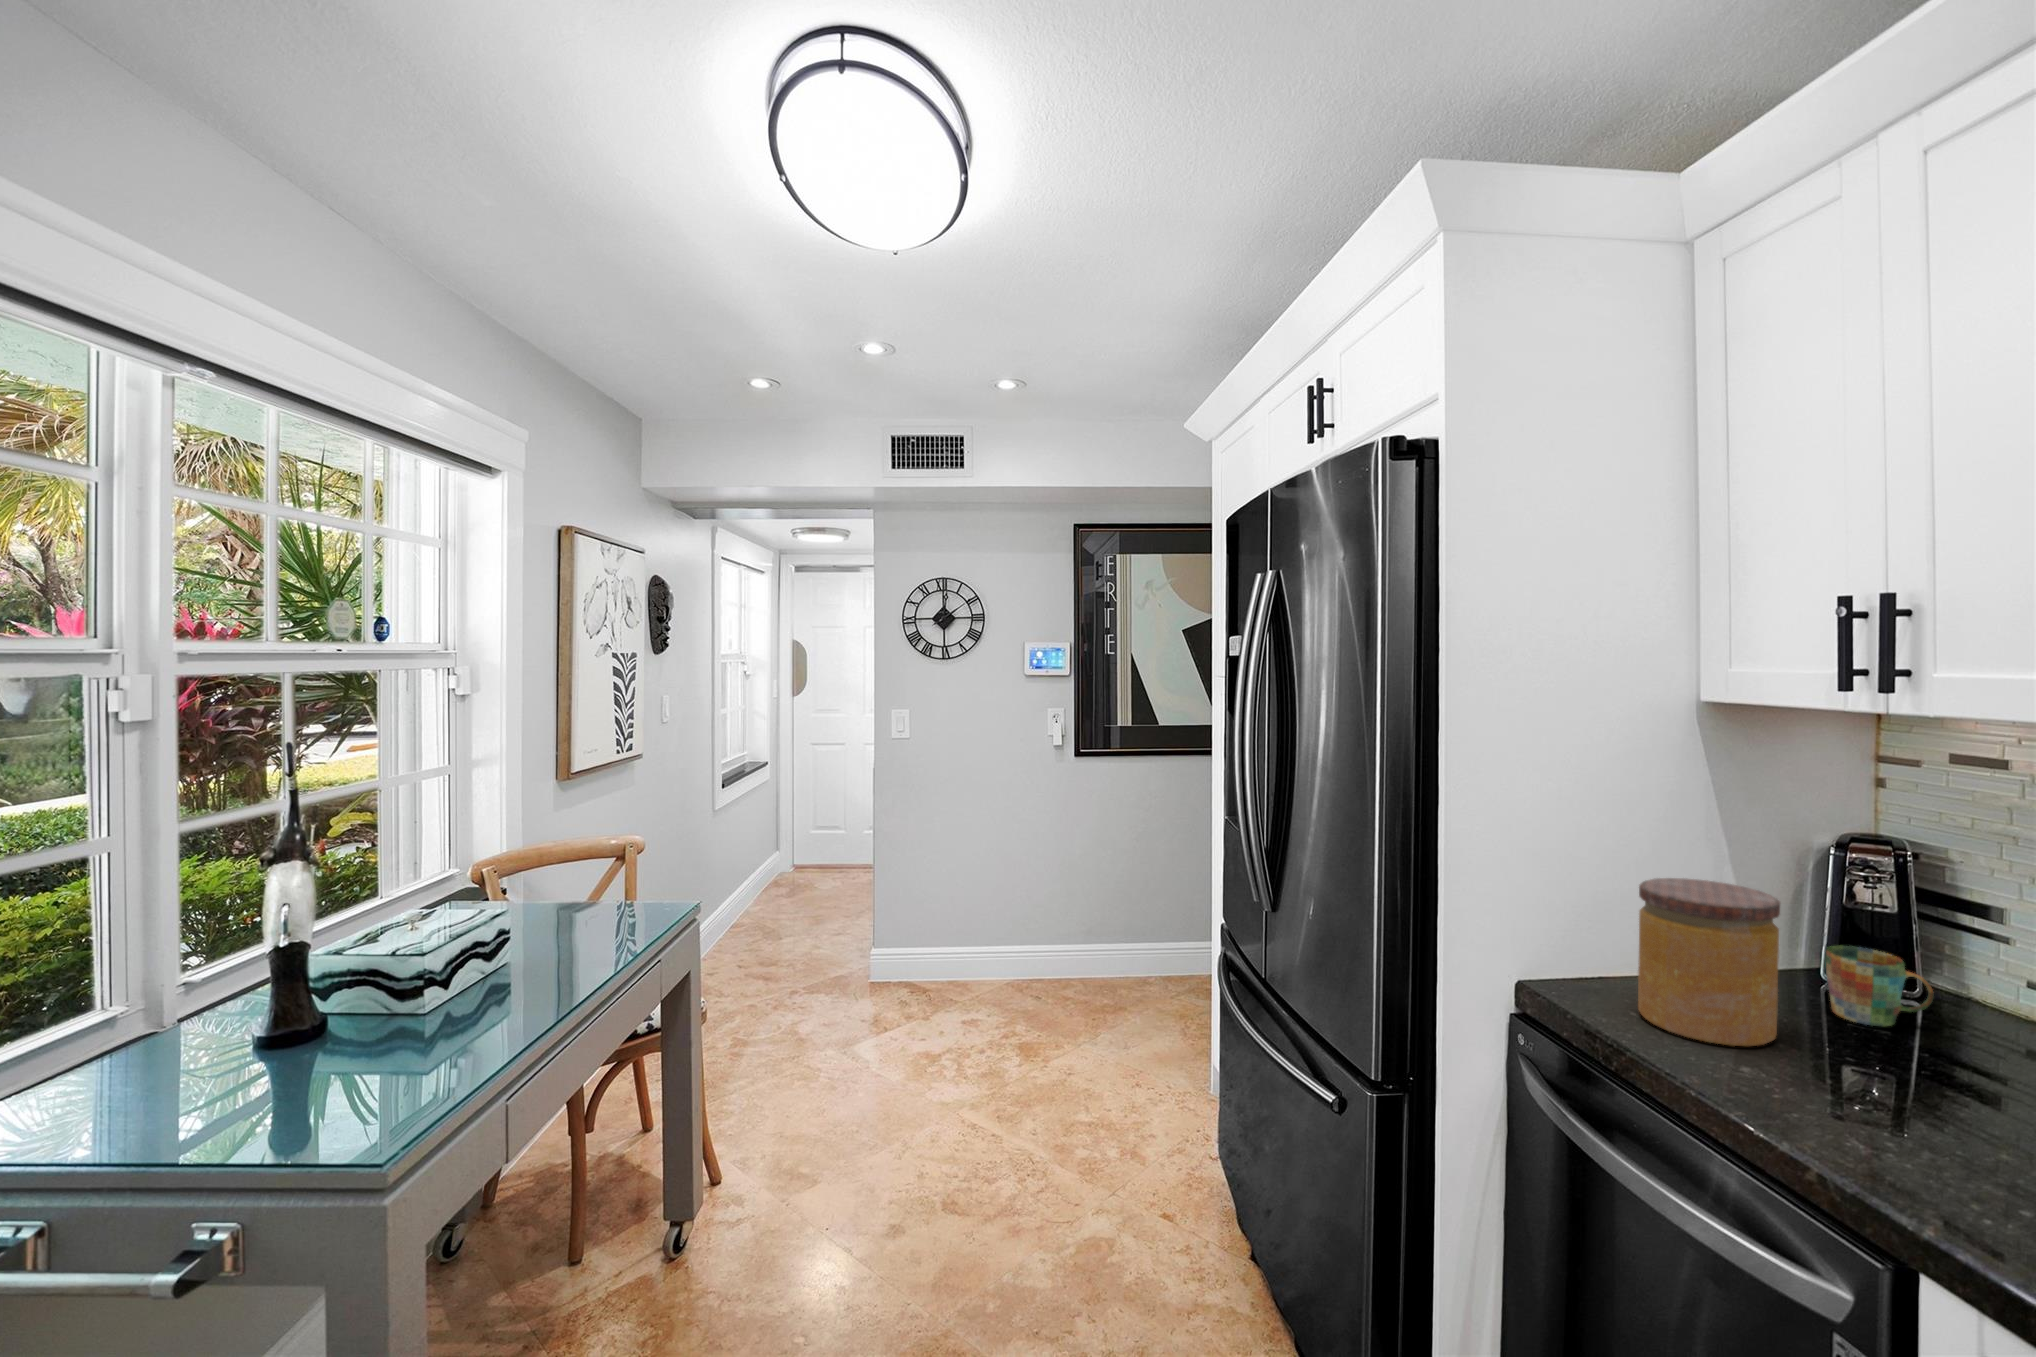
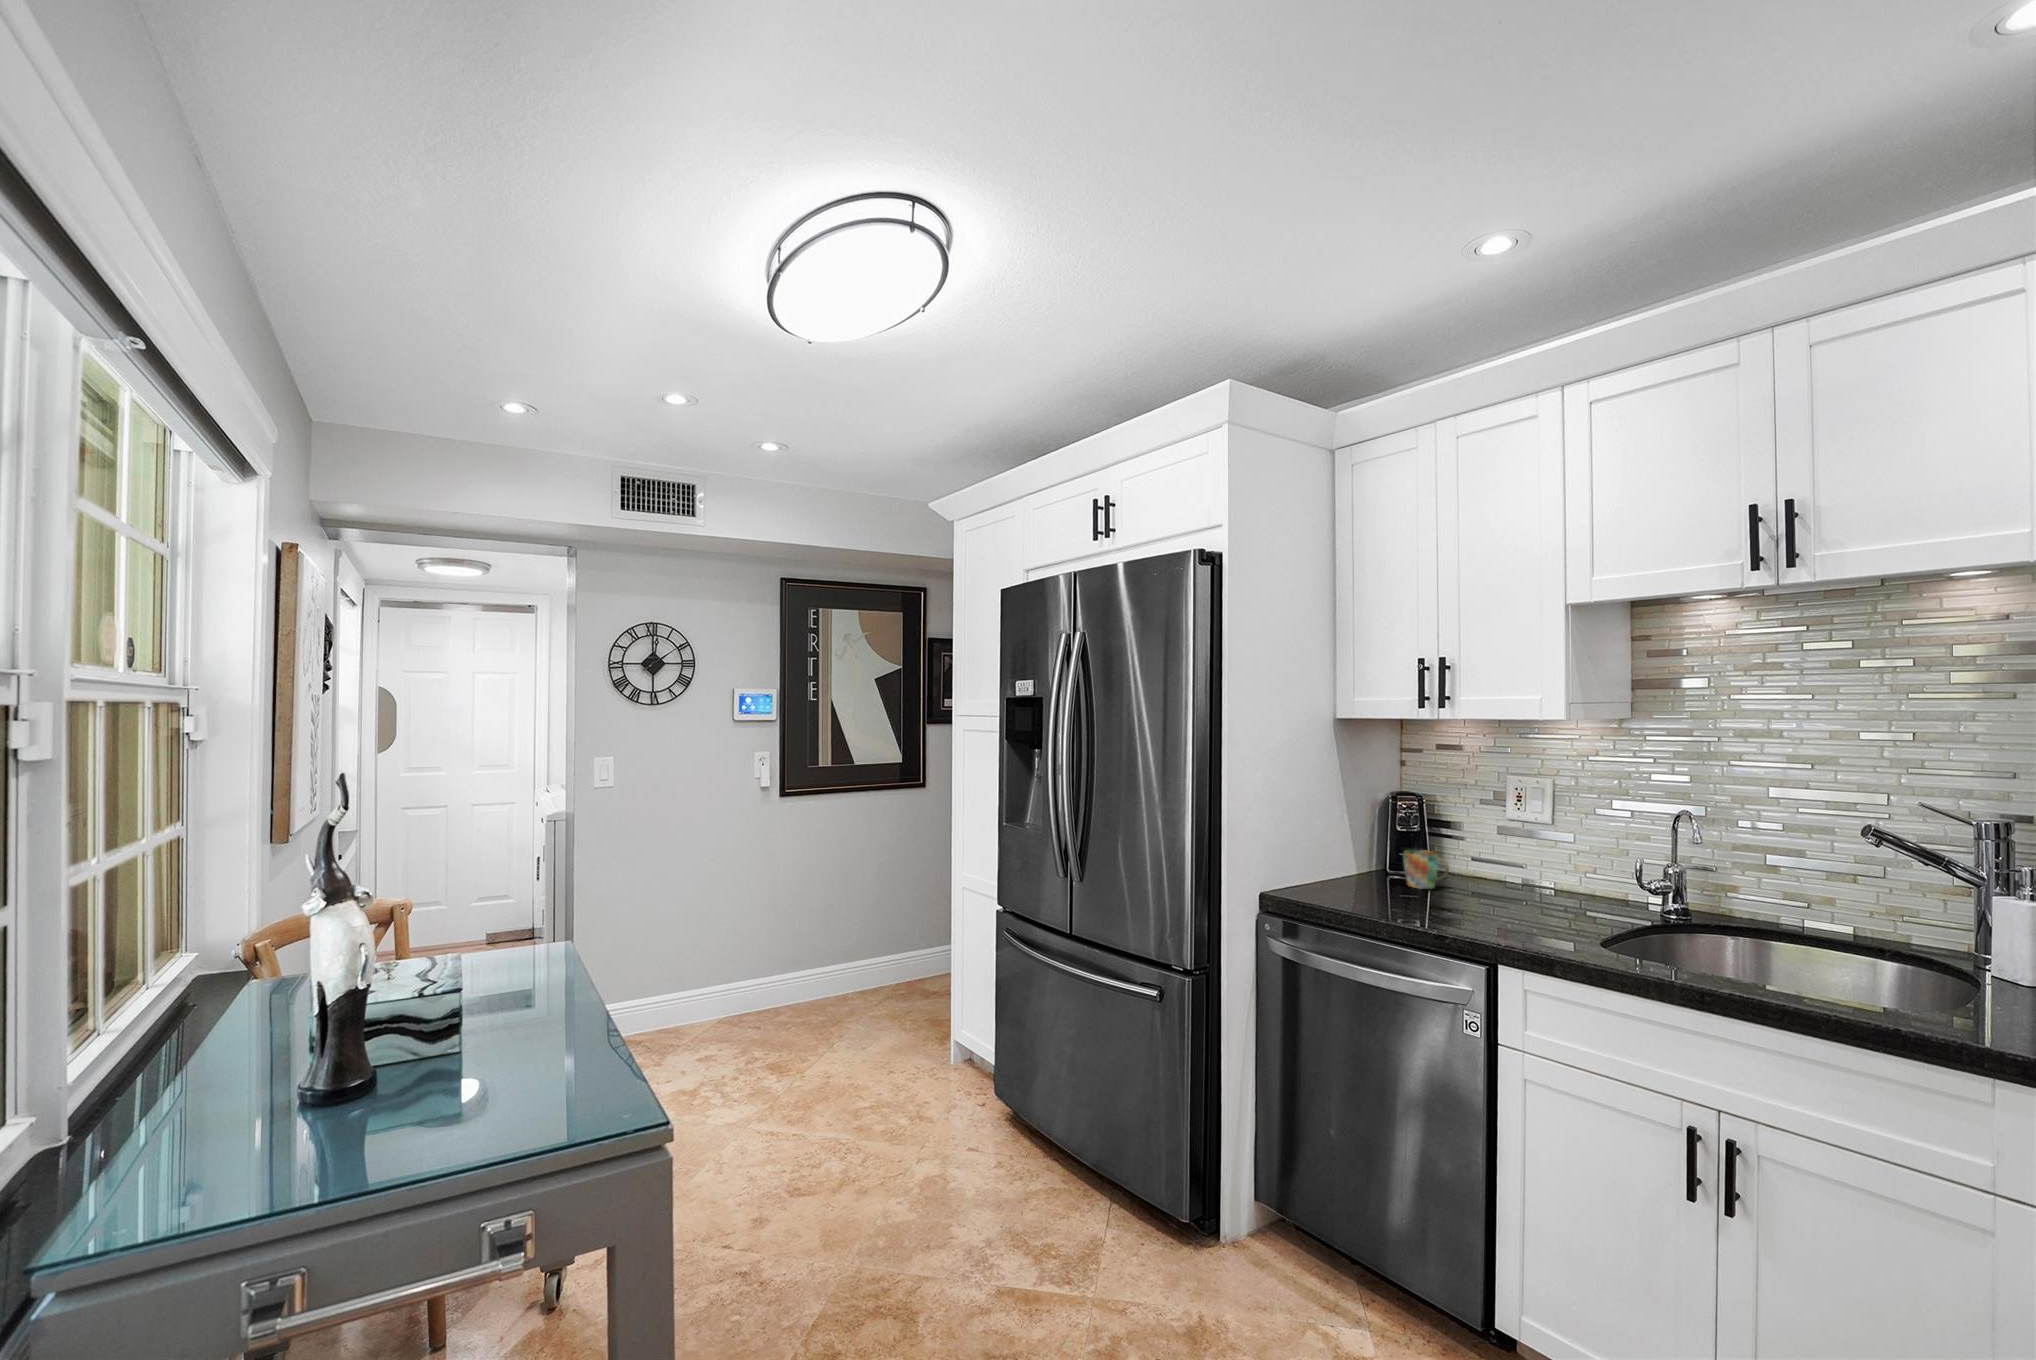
jar: present [1638,878,1780,1046] -> none [1331,819,1399,905]

